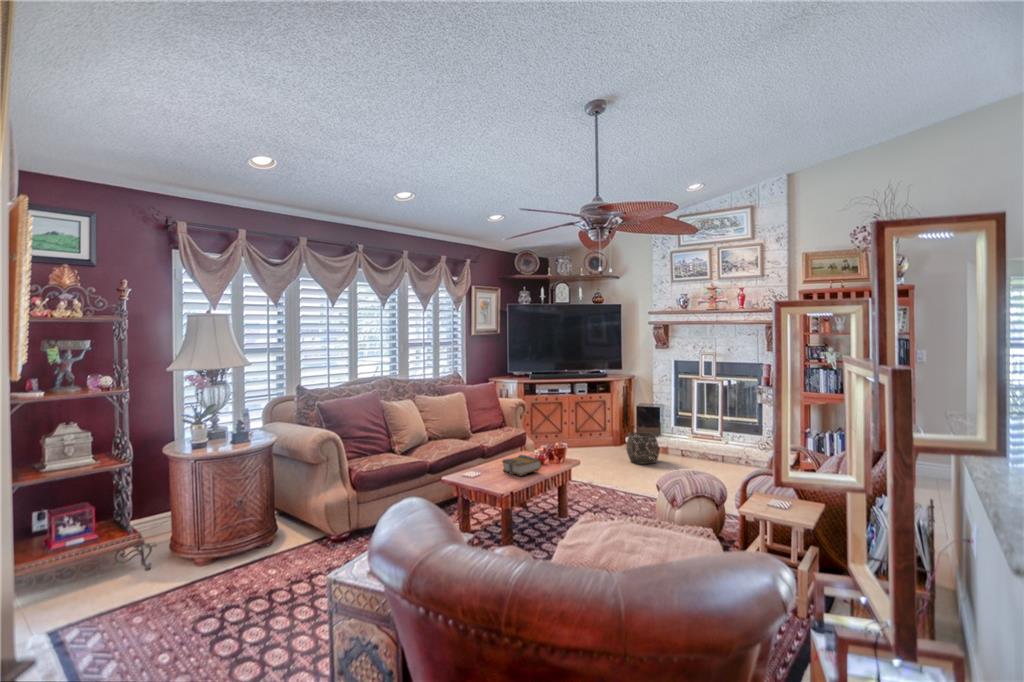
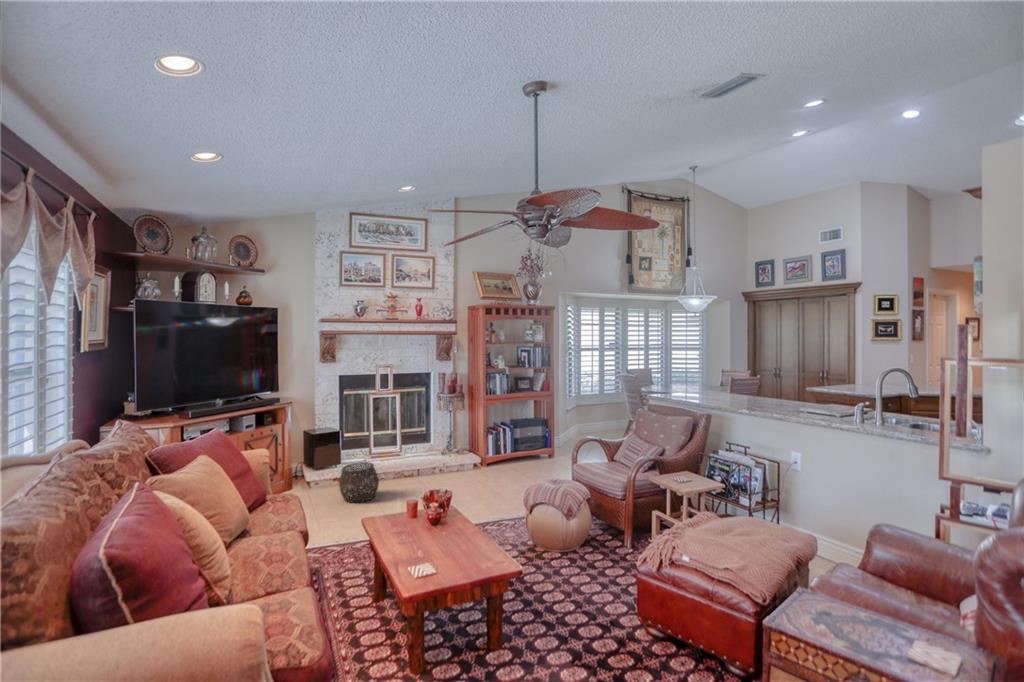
book: present [502,455,541,476] -> none [411,517,457,551]

